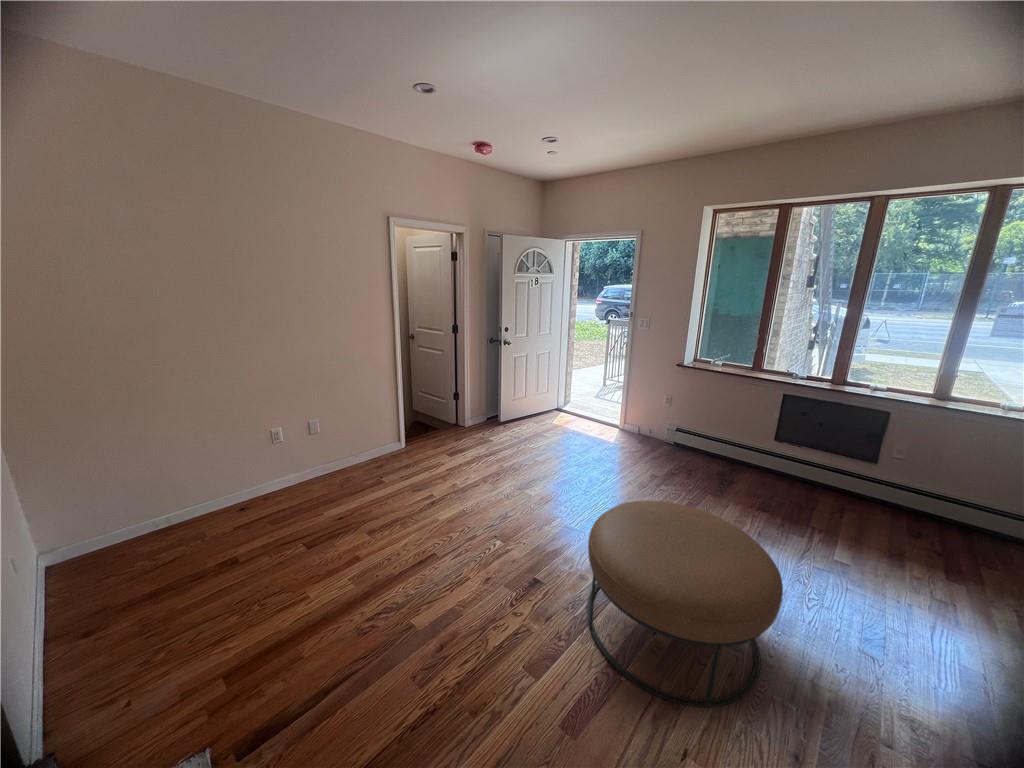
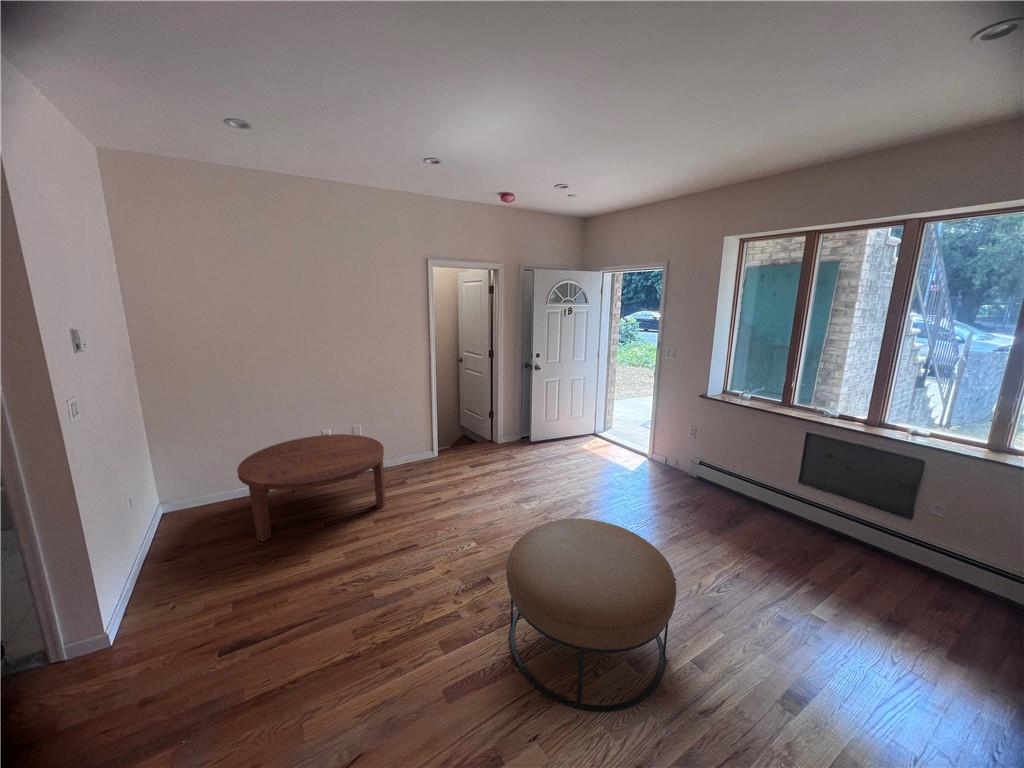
coffee table: none [169,432,370,584] -> present [237,434,385,541]

